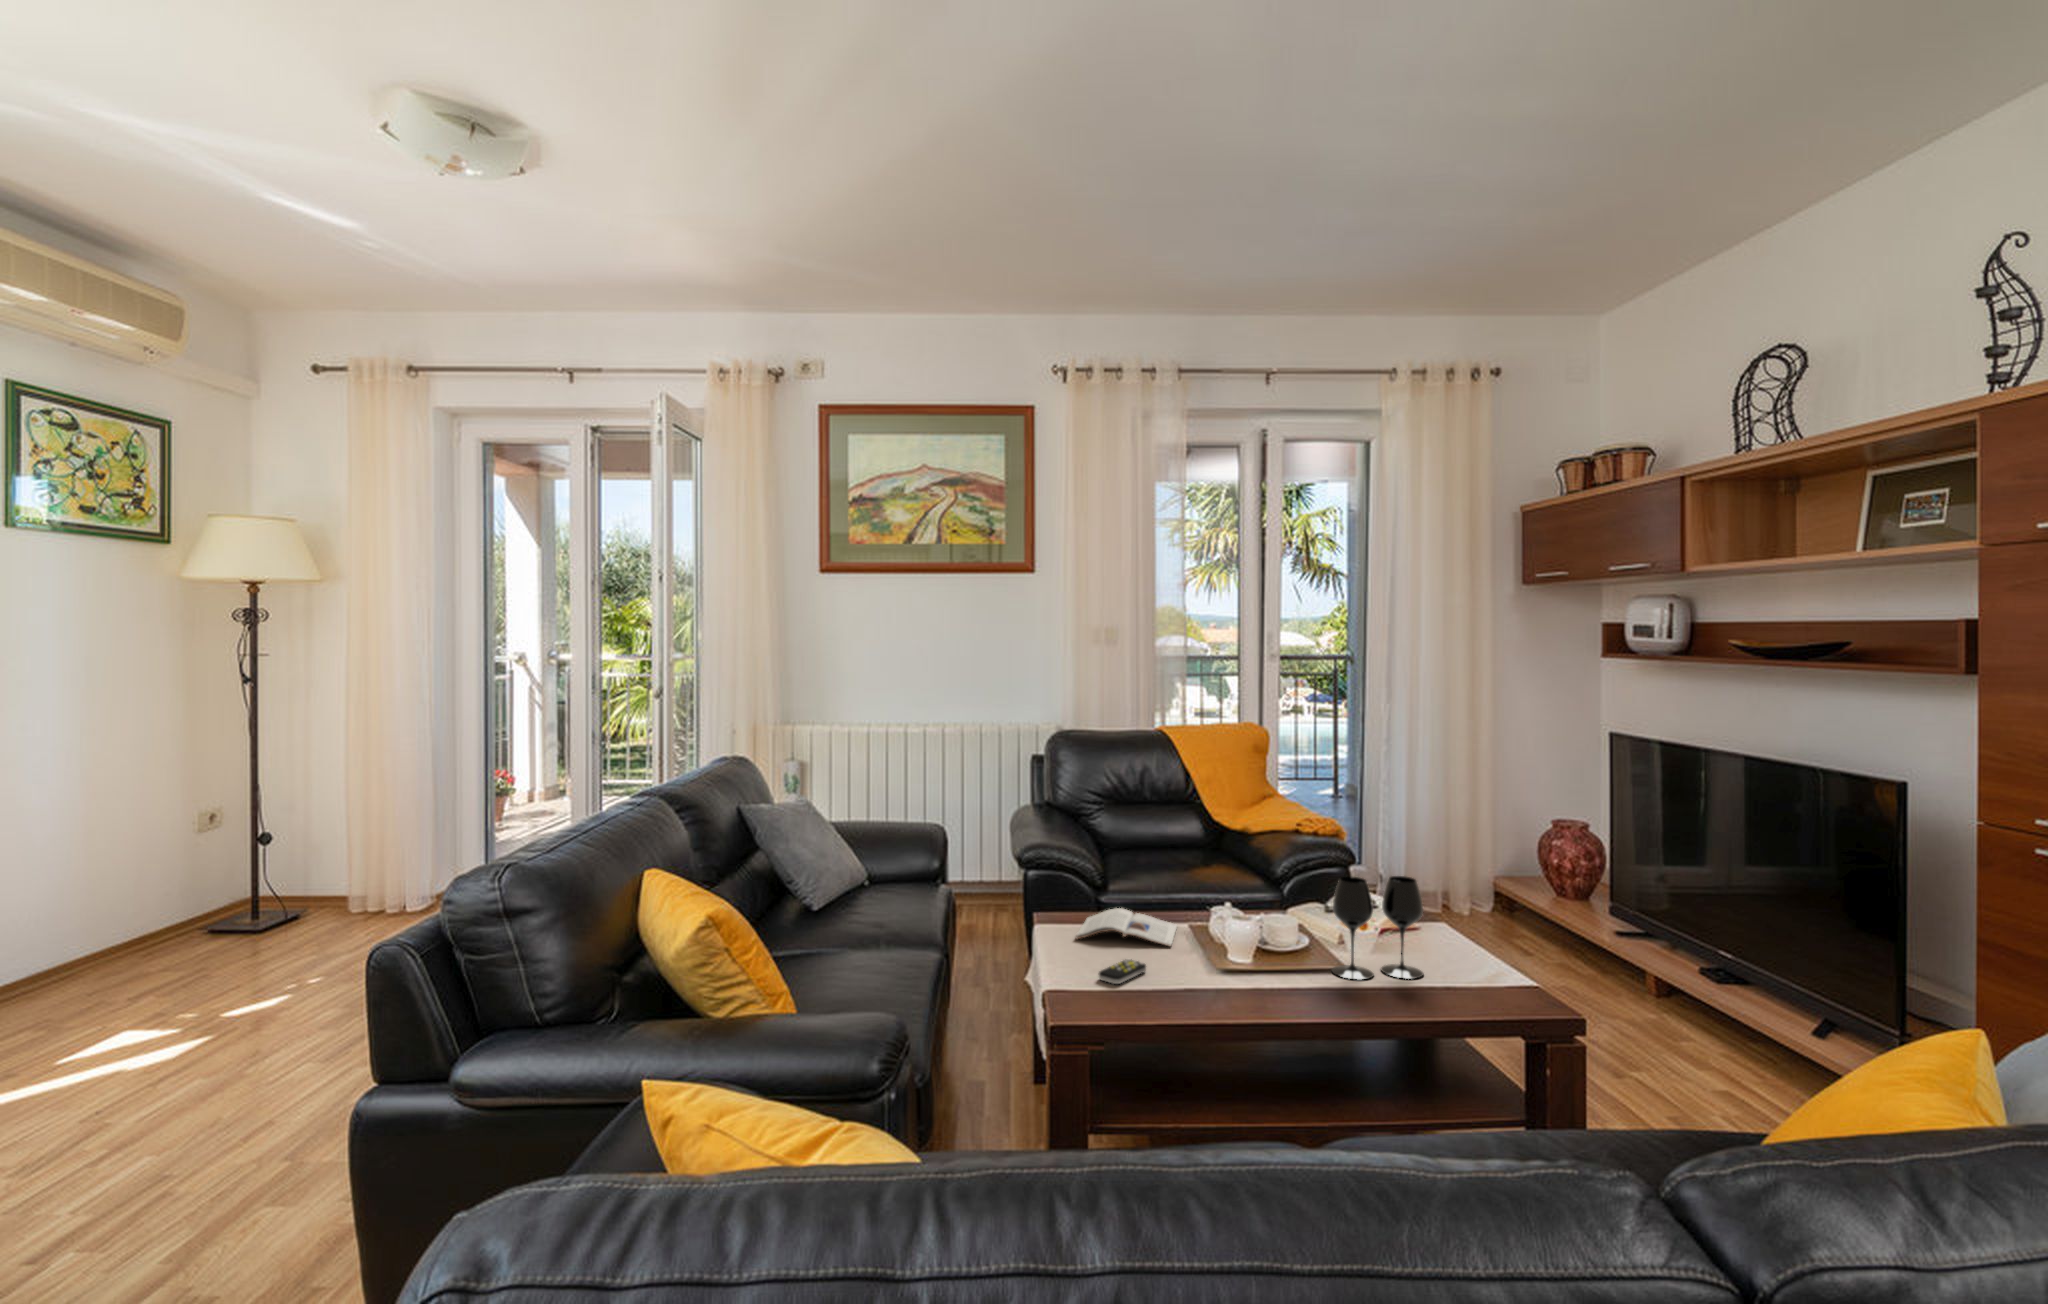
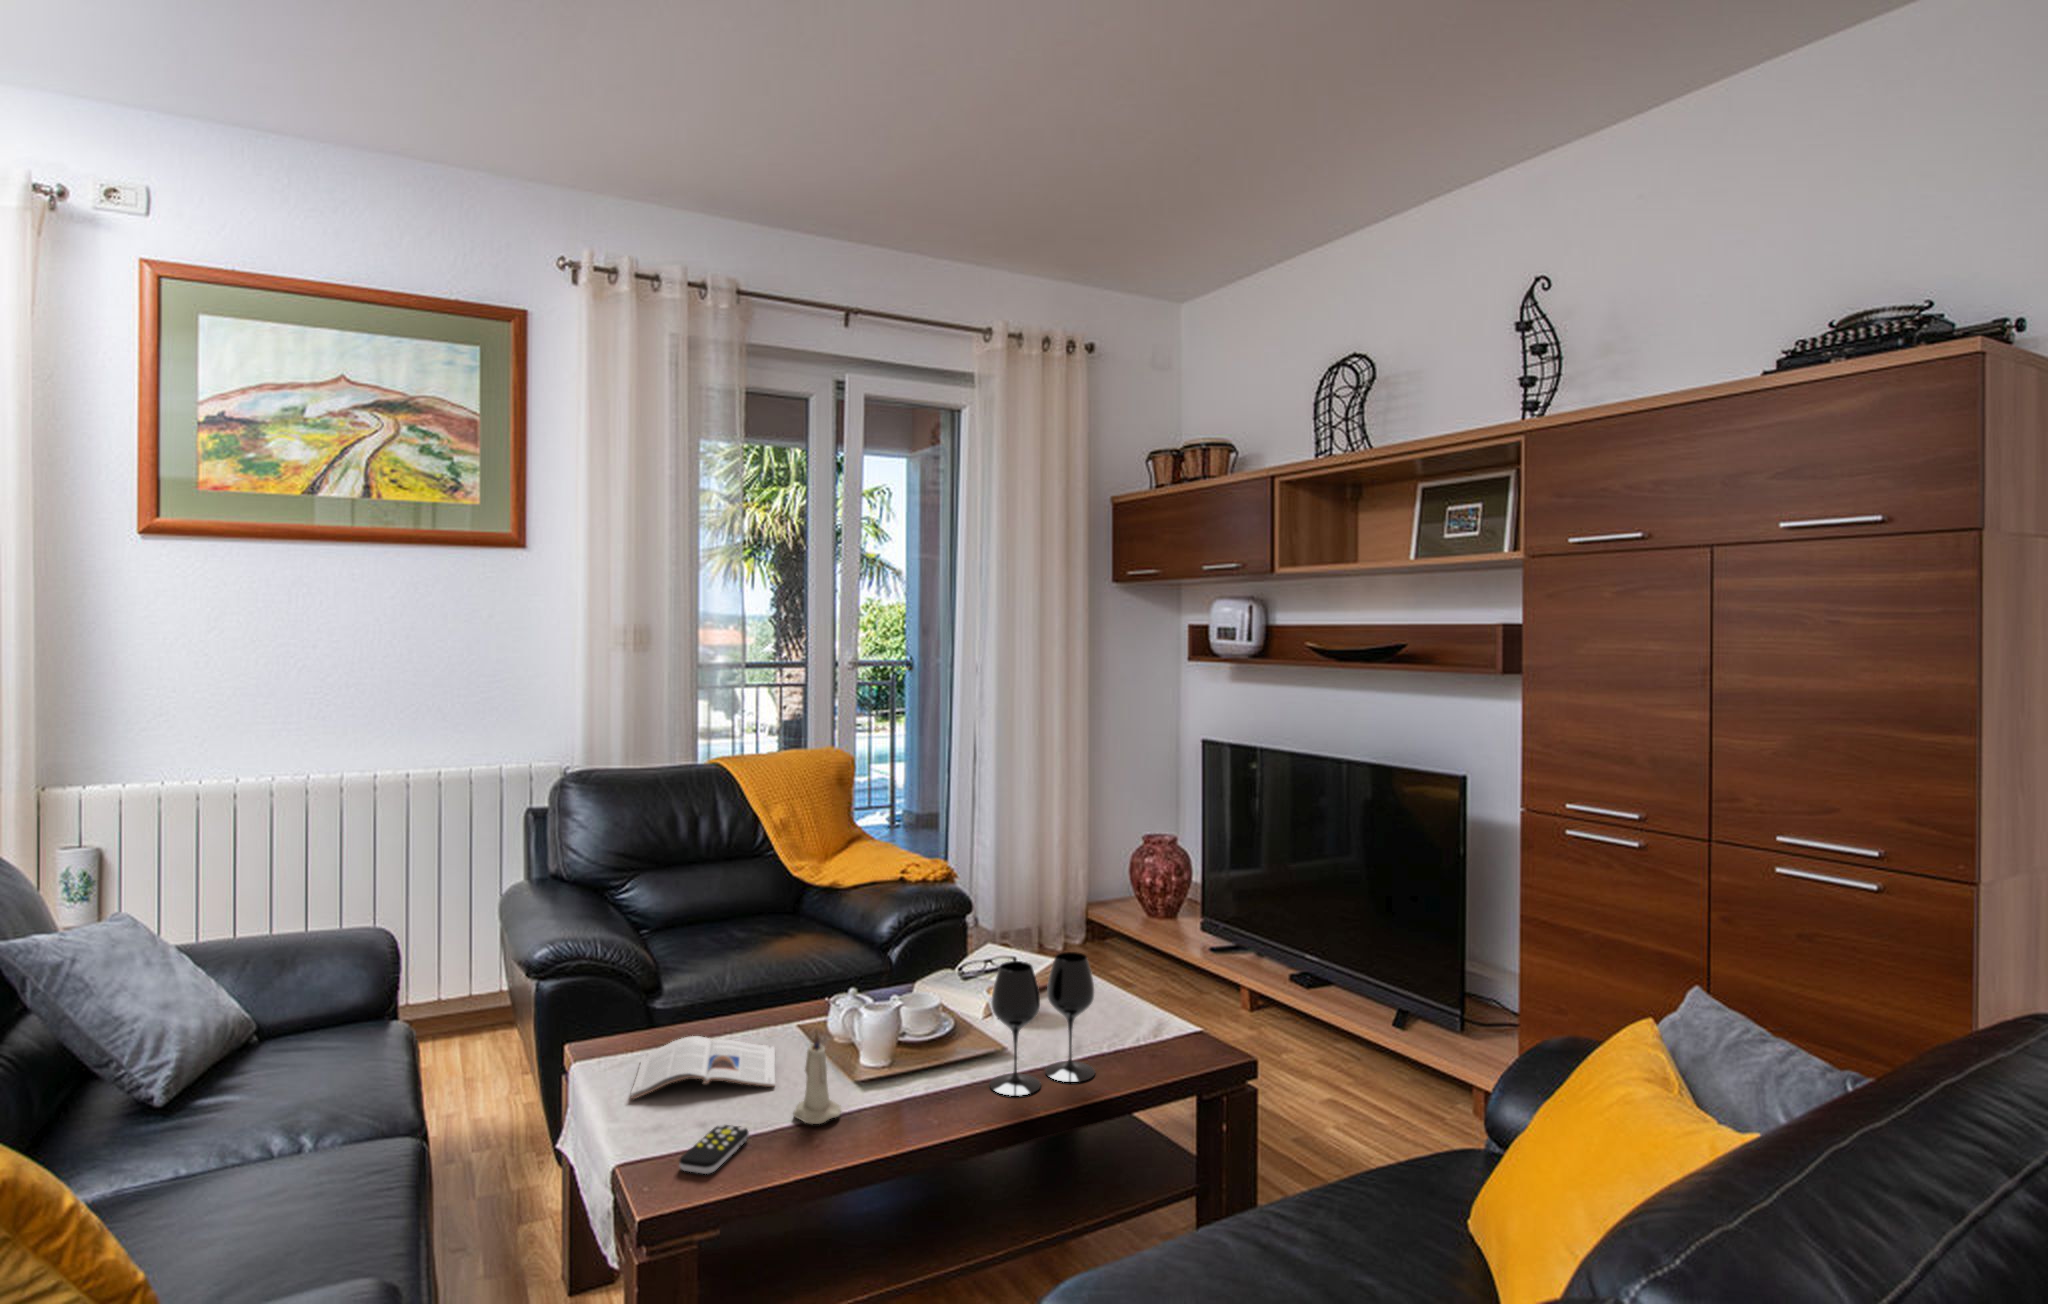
candle: none [1179,904,1214,971] -> present [793,1032,841,1124]

